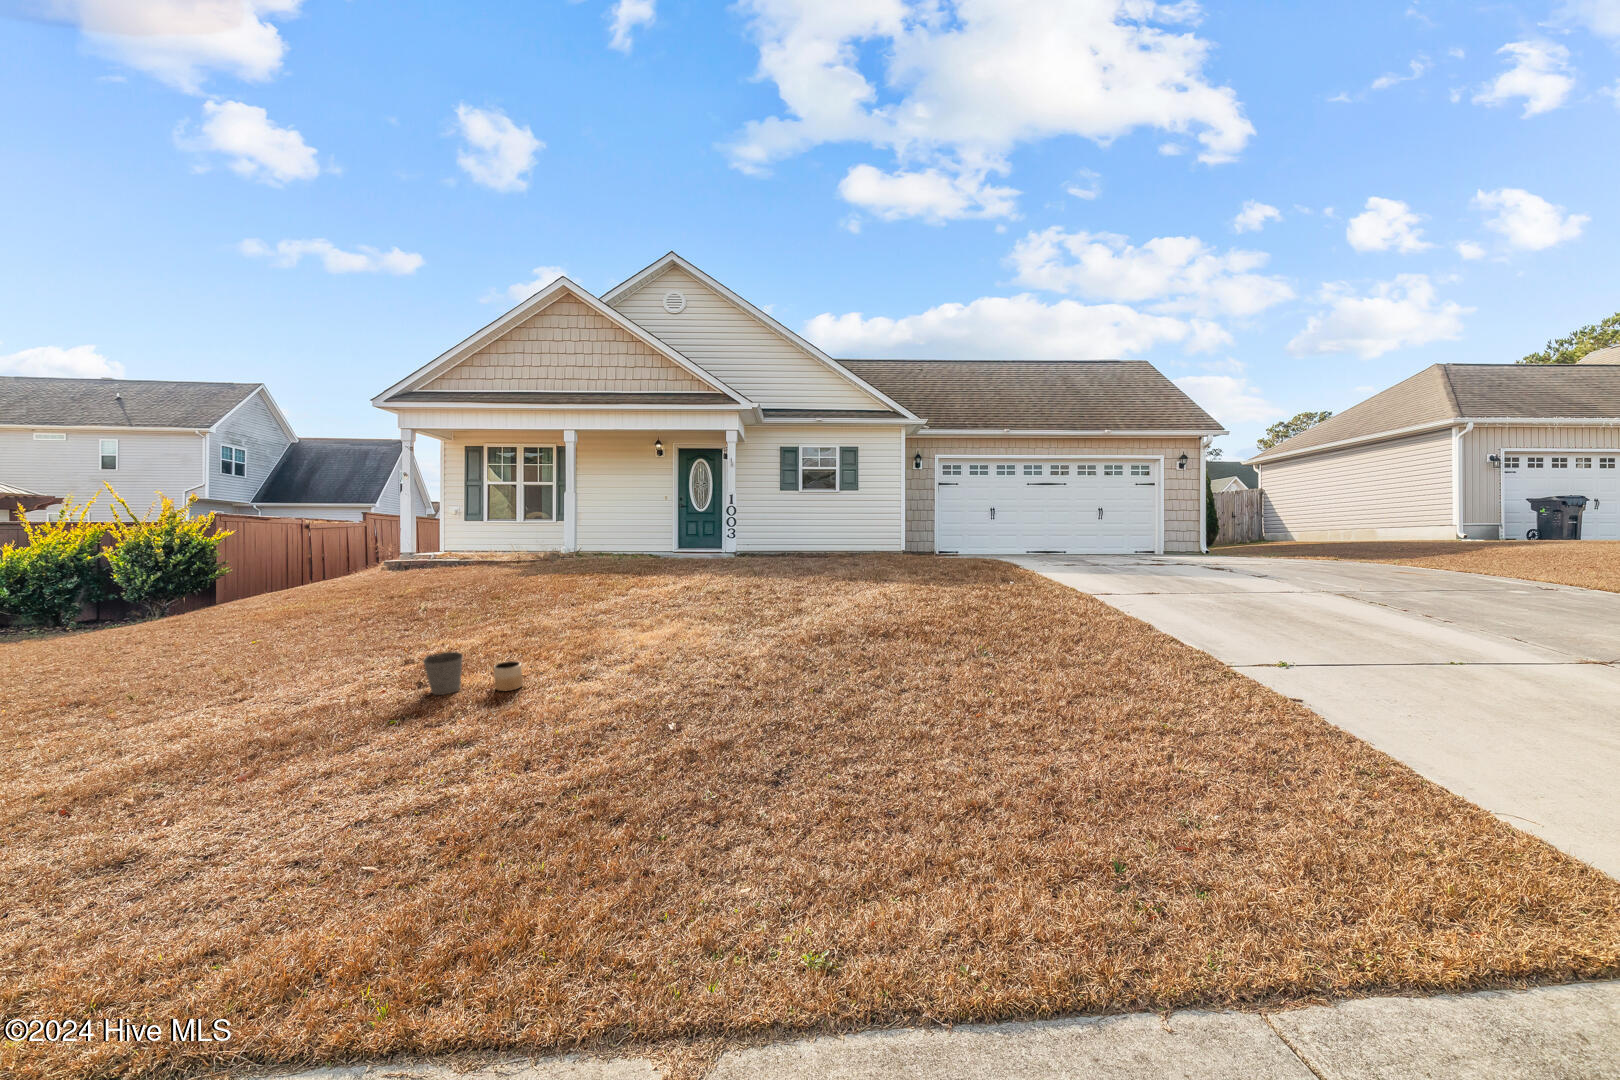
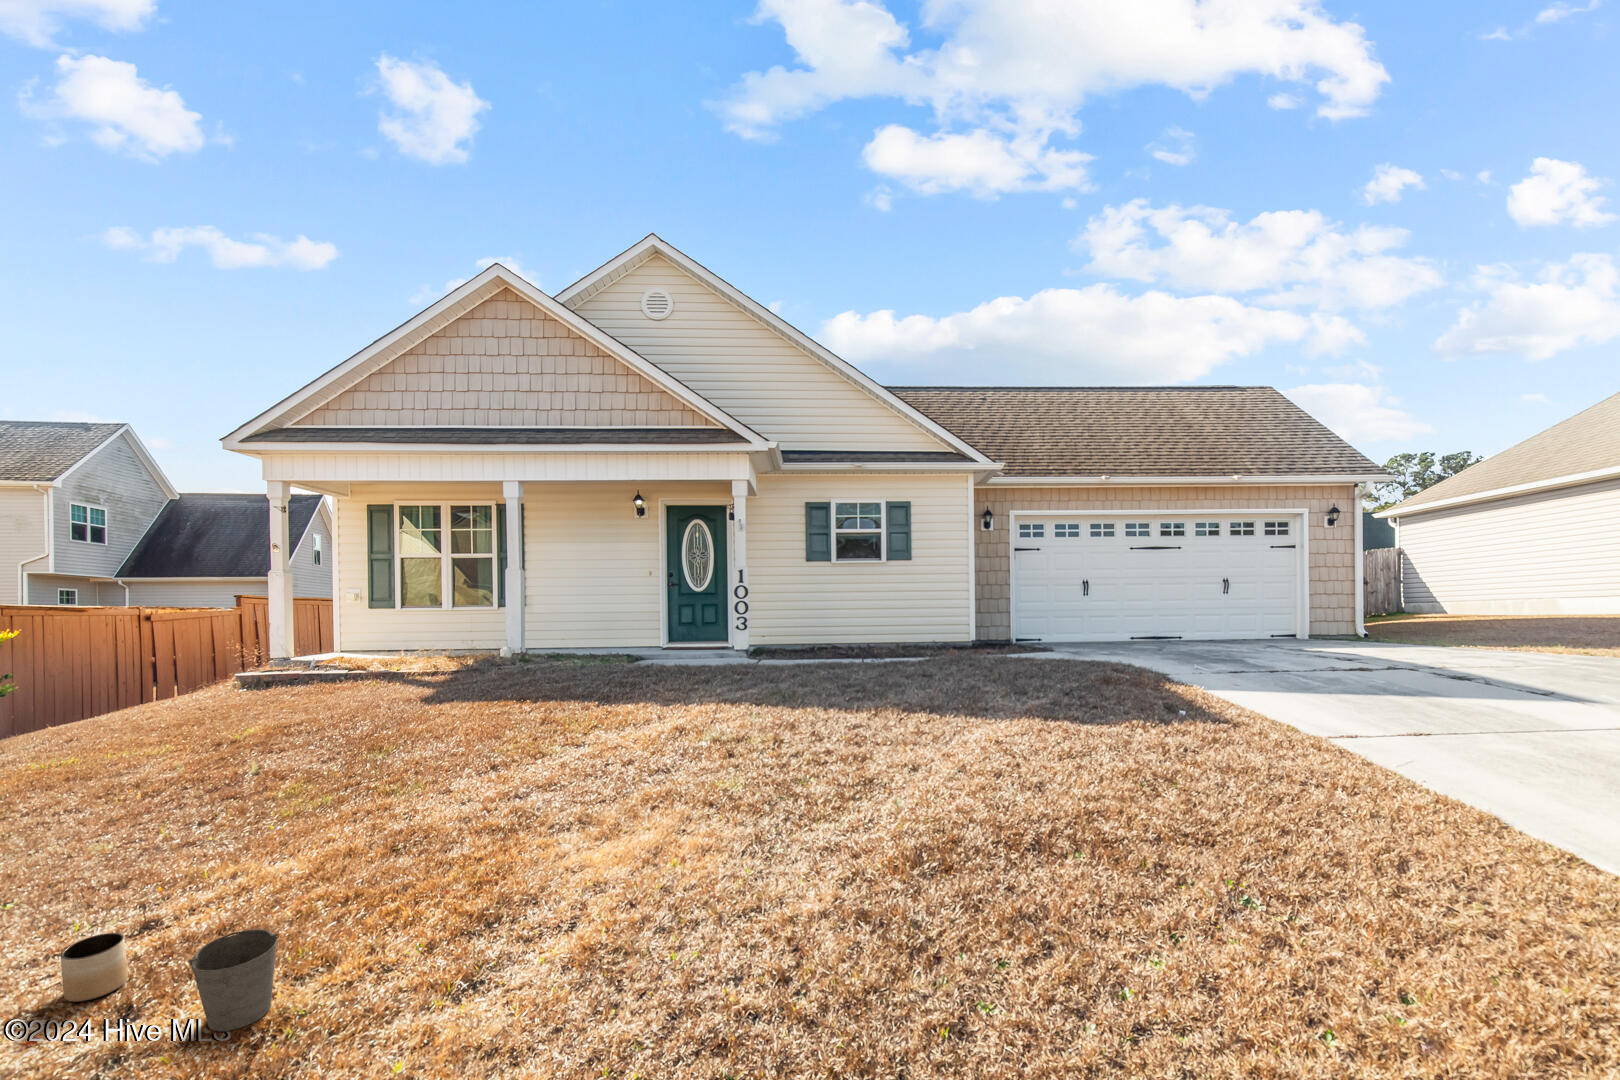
planter: present [494,661,523,691] -> present [60,933,128,1002]

